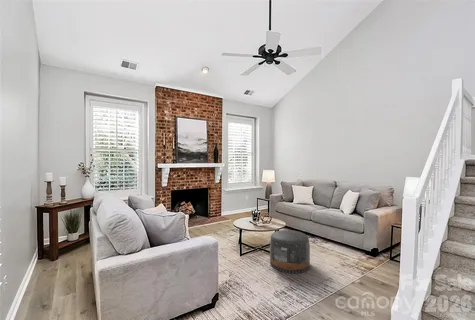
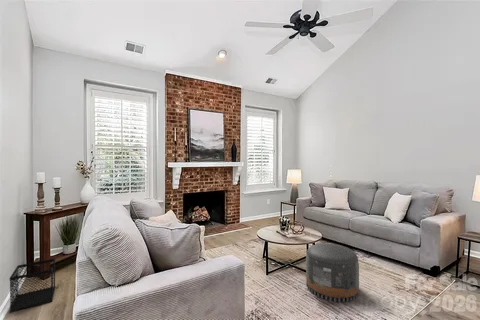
wastebasket: none [32,244,65,285] -> present [10,259,56,312]

